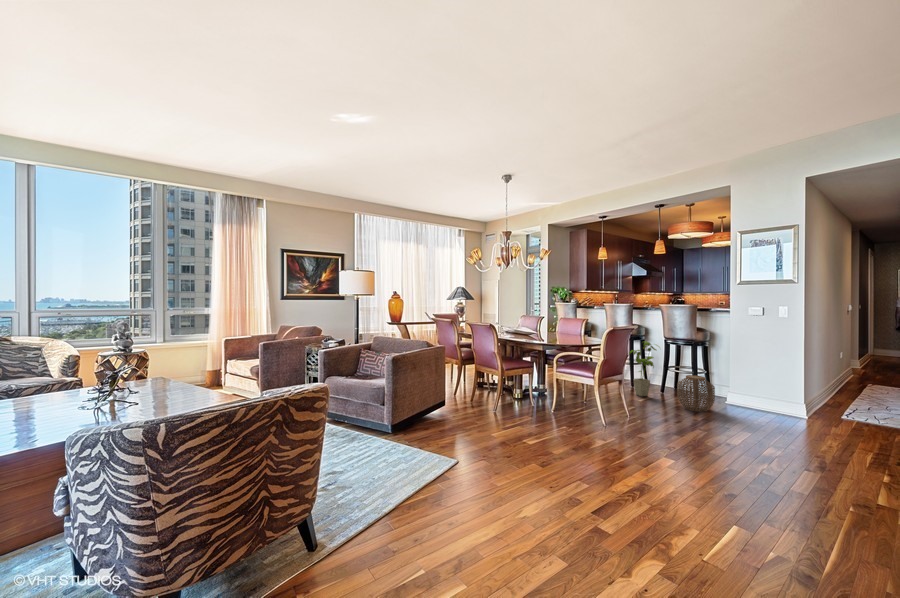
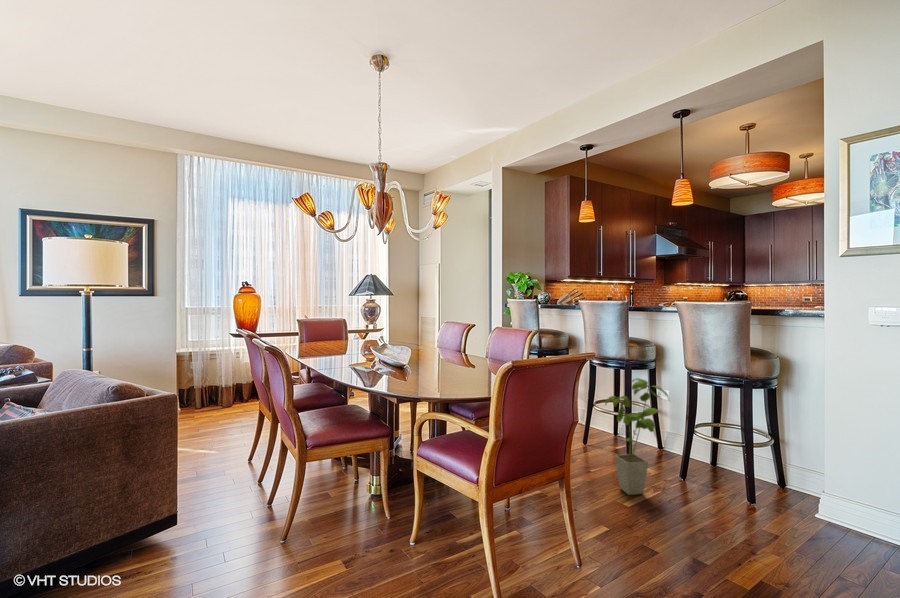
woven basket: present [677,375,715,412] -> none [698,466,789,563]

